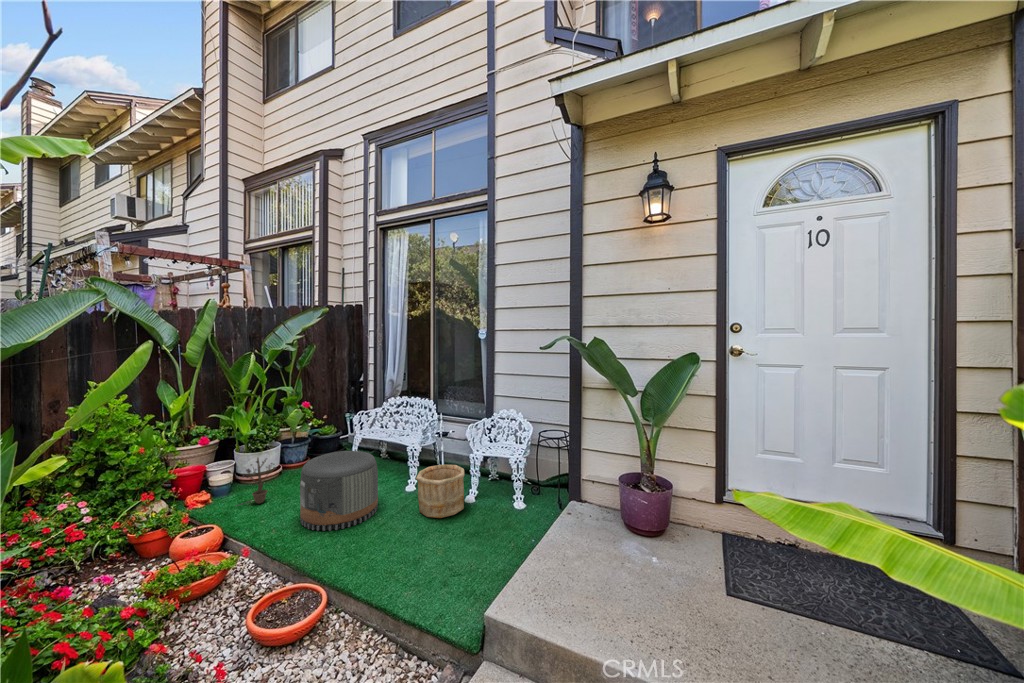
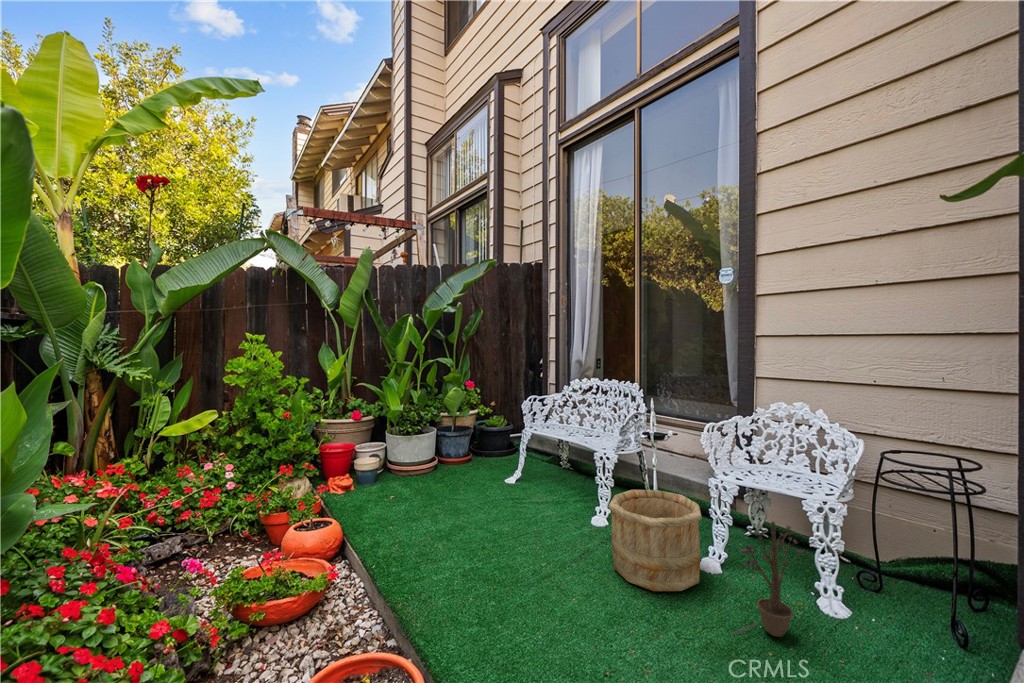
pouf: present [300,451,378,531] -> none [436,445,547,567]
decorative plant: present [243,458,276,504] -> present [732,522,807,637]

